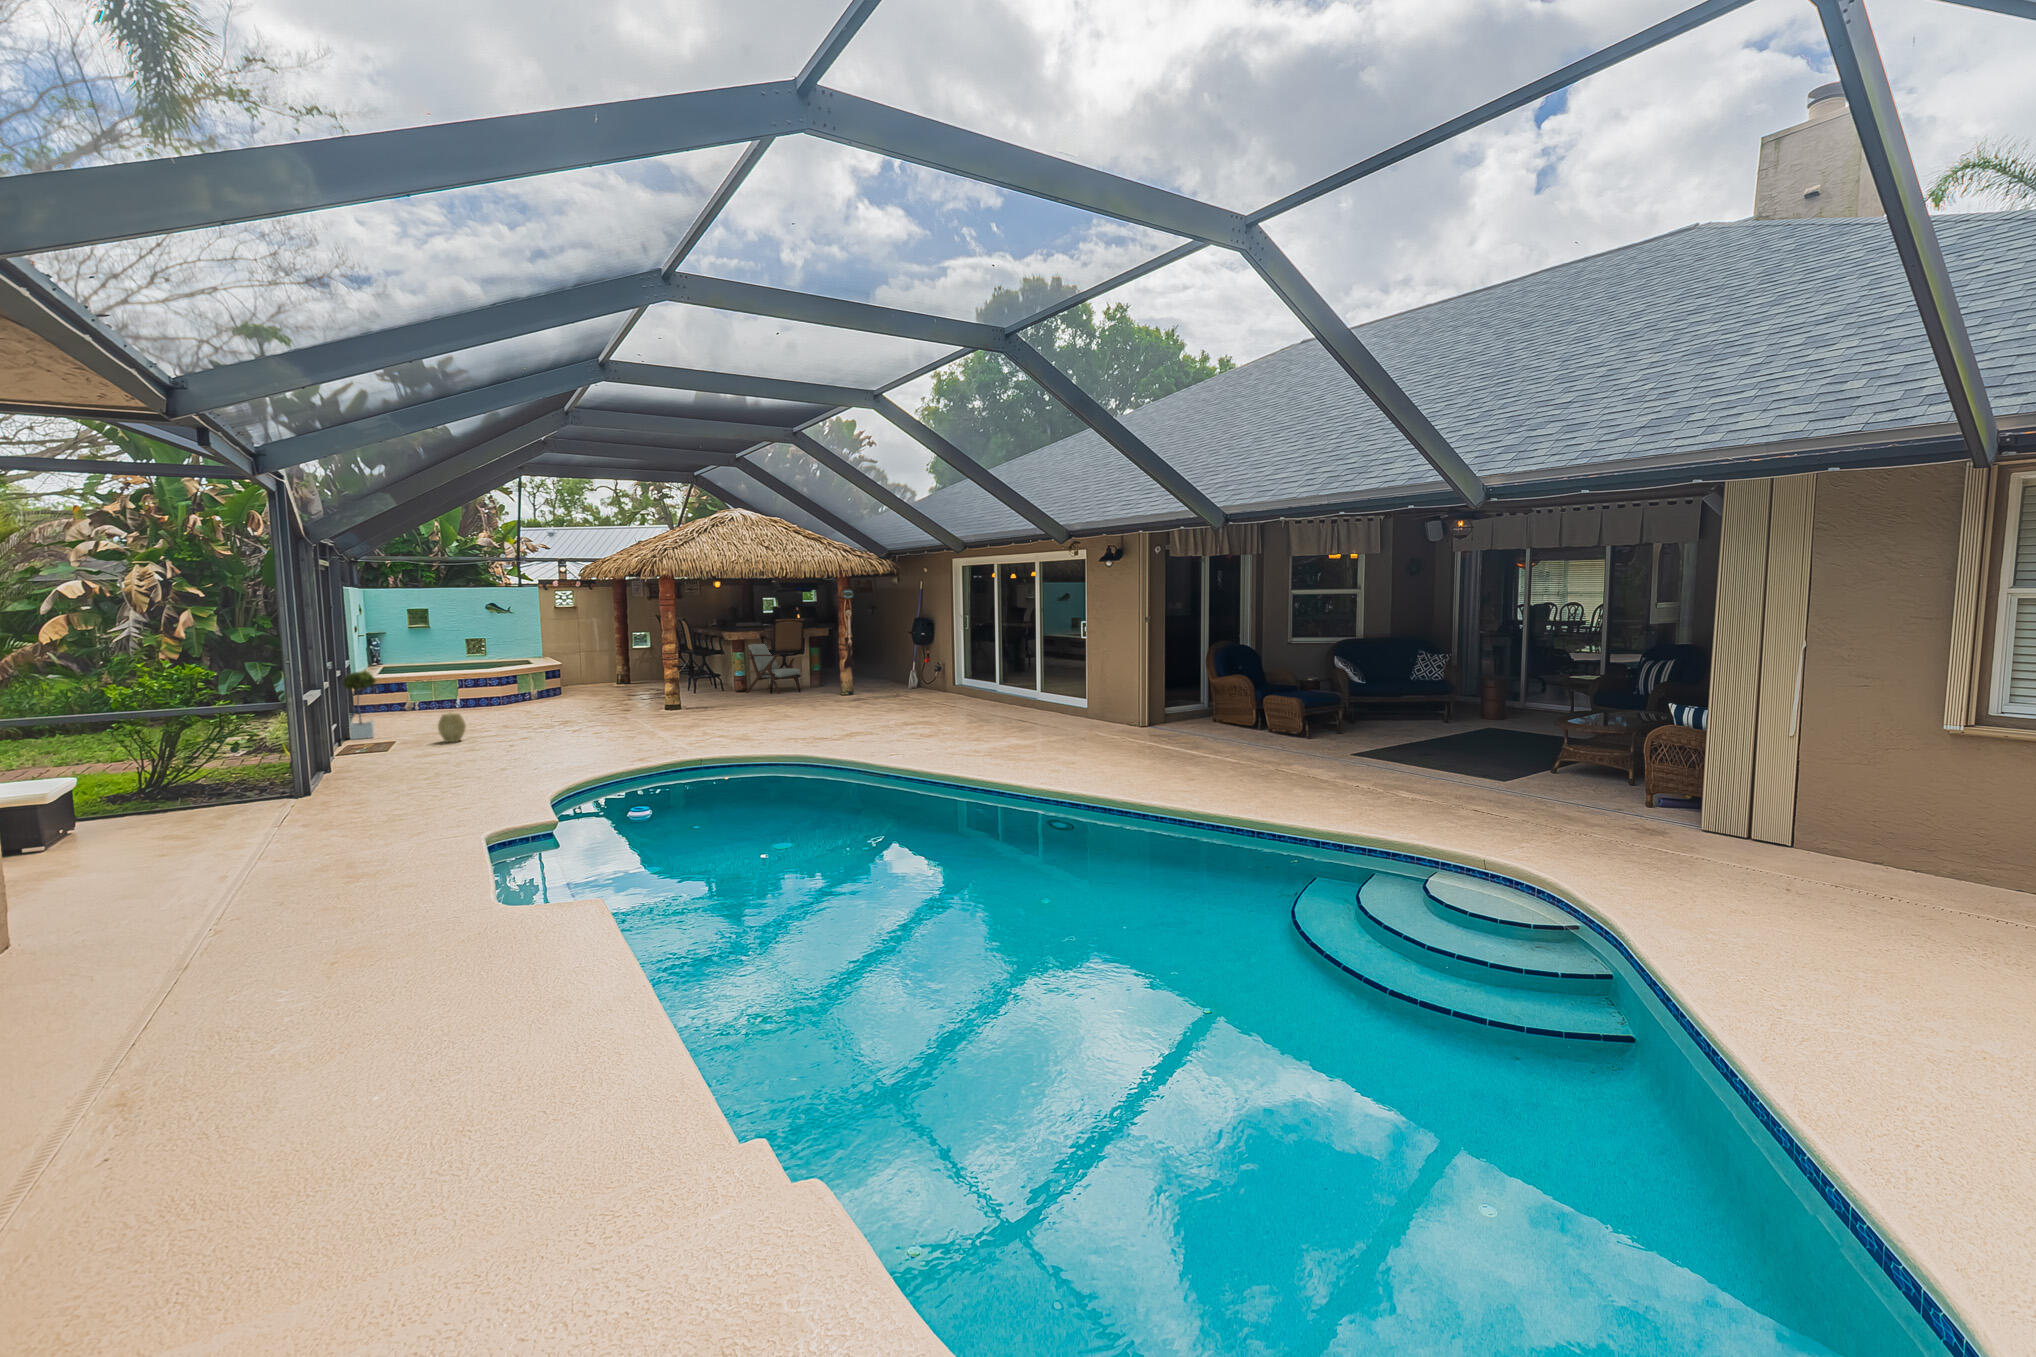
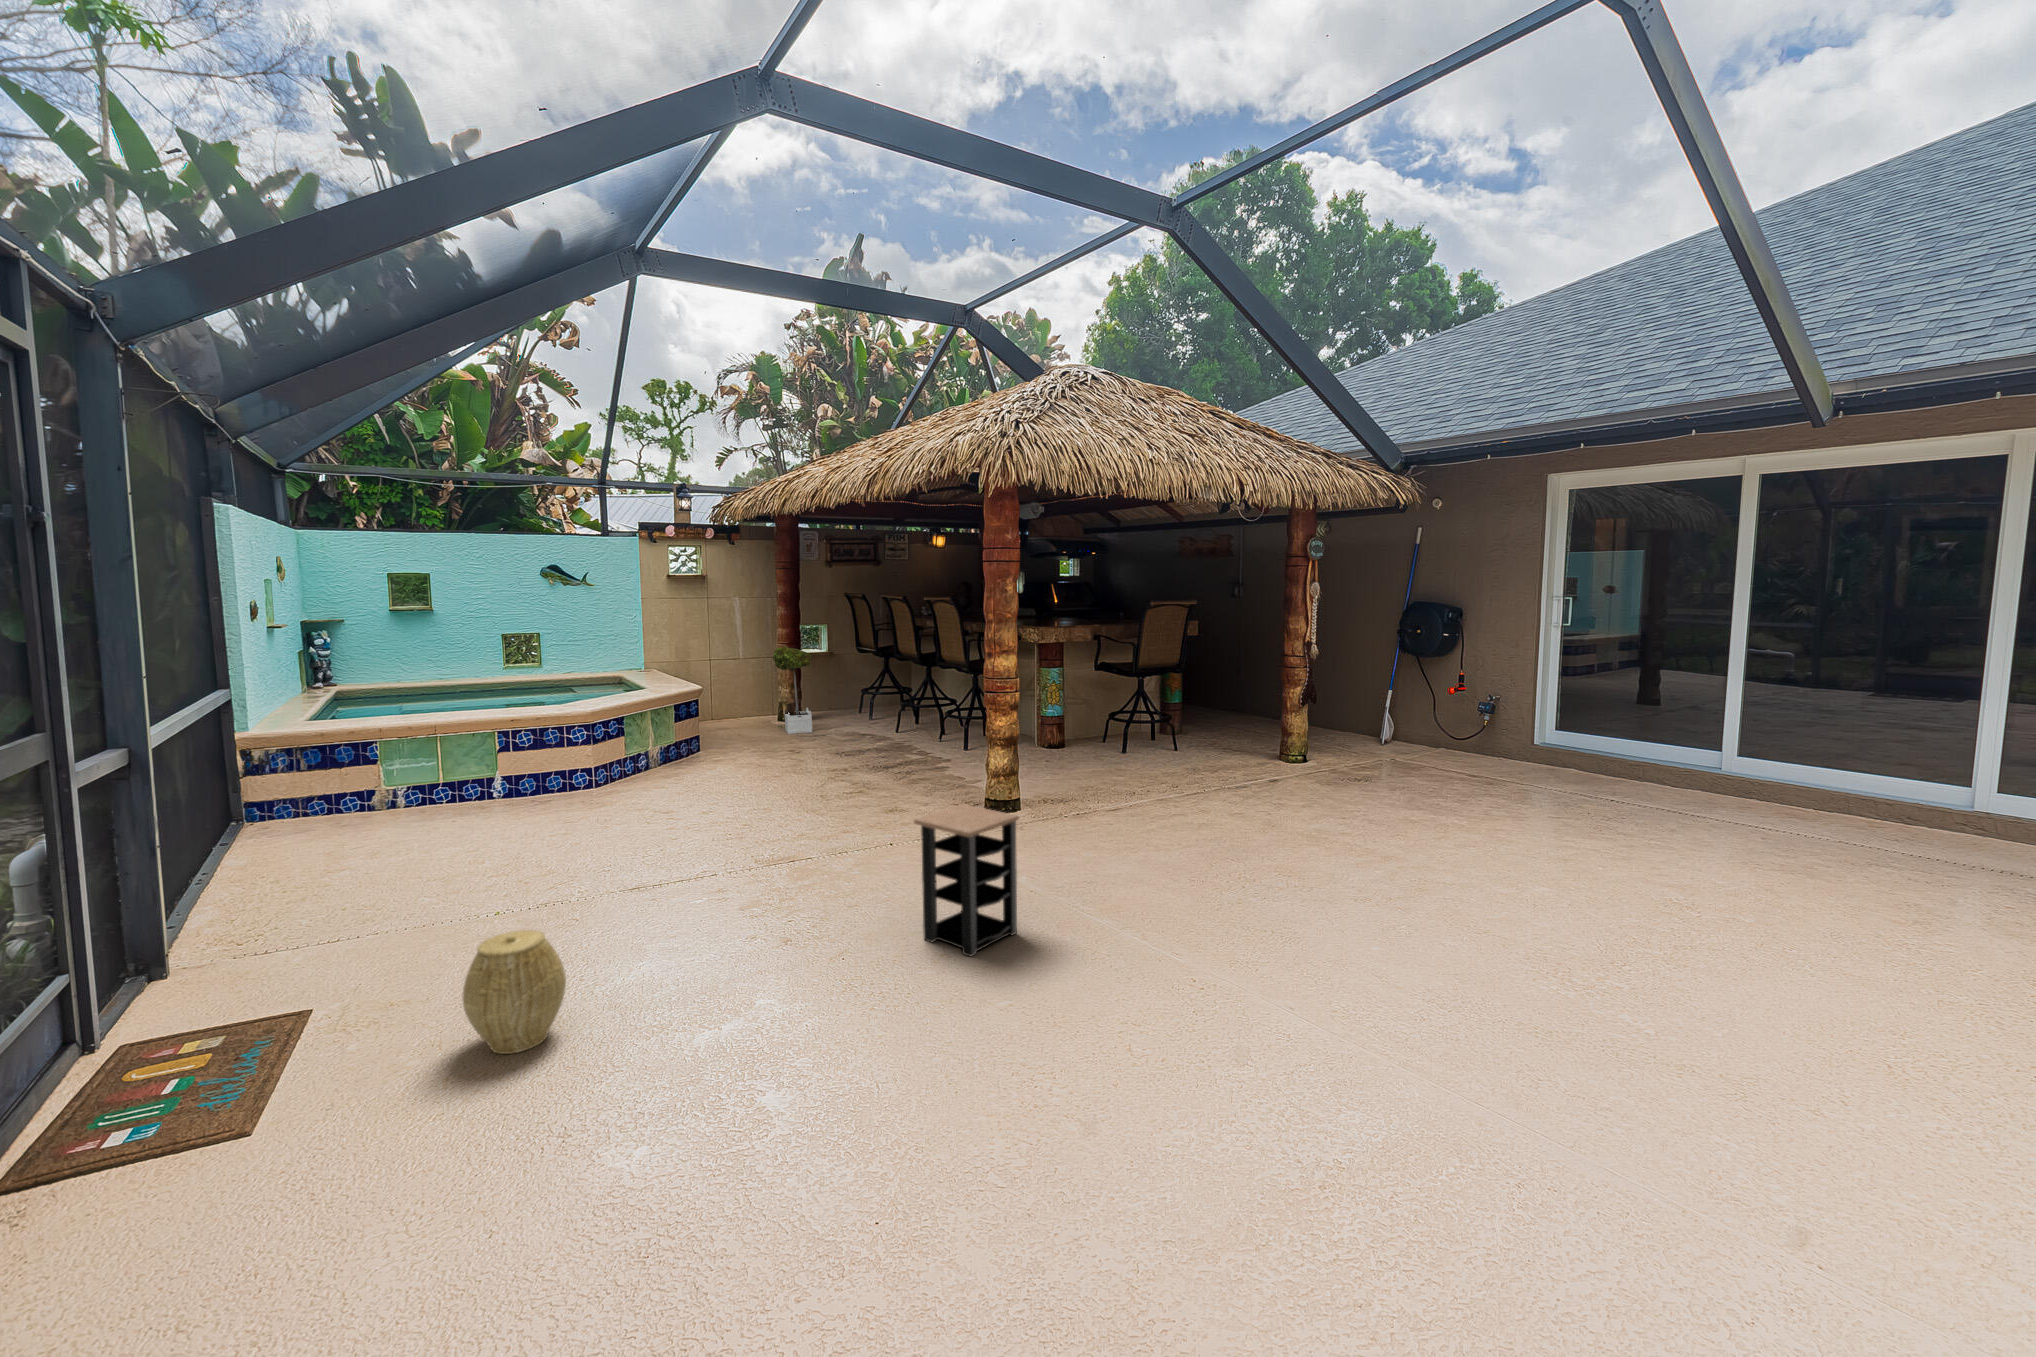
lounge chair: present [745,644,801,694] -> none [1049,645,1137,747]
potted tree: present [342,670,376,740] -> present [773,646,812,734]
side table: none [581,690,617,732] -> present [914,804,1019,956]

